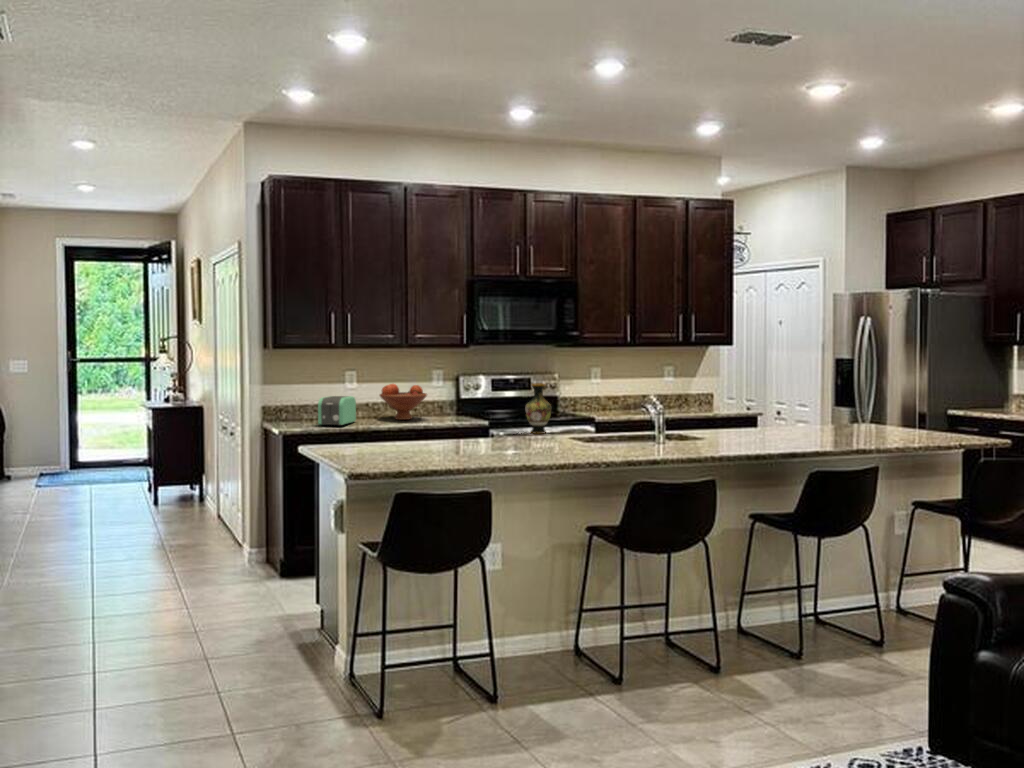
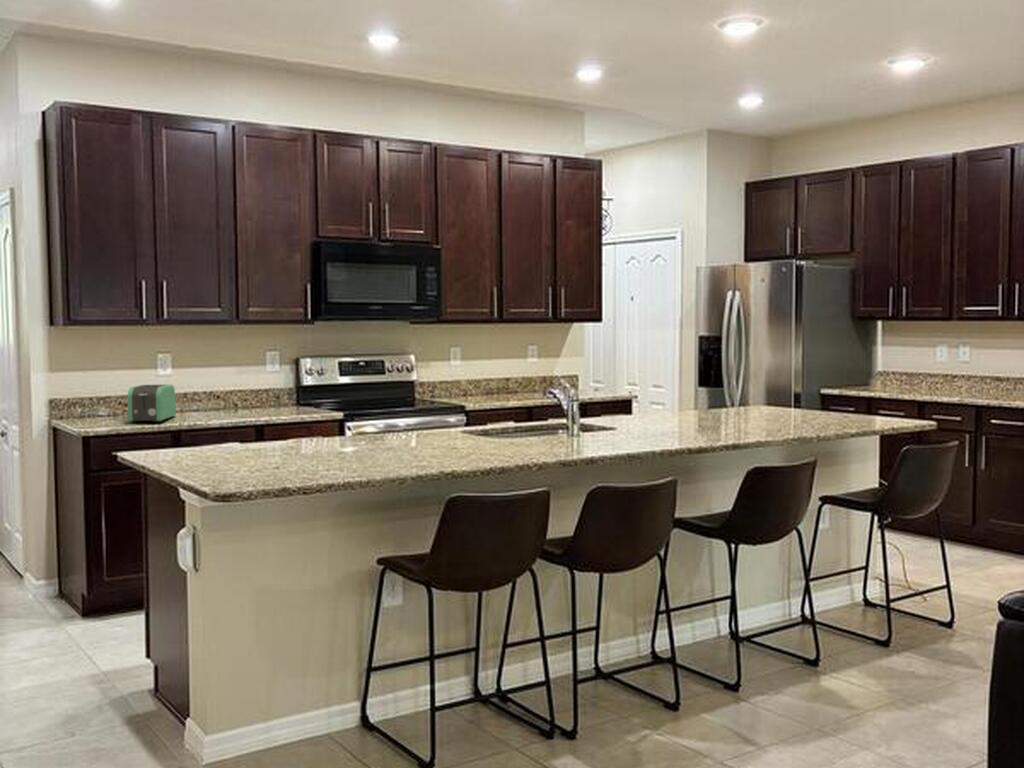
fruit bowl: present [380,384,427,420] -> none [203,368,264,412]
vase: present [526,384,551,434] -> none [387,366,417,425]

